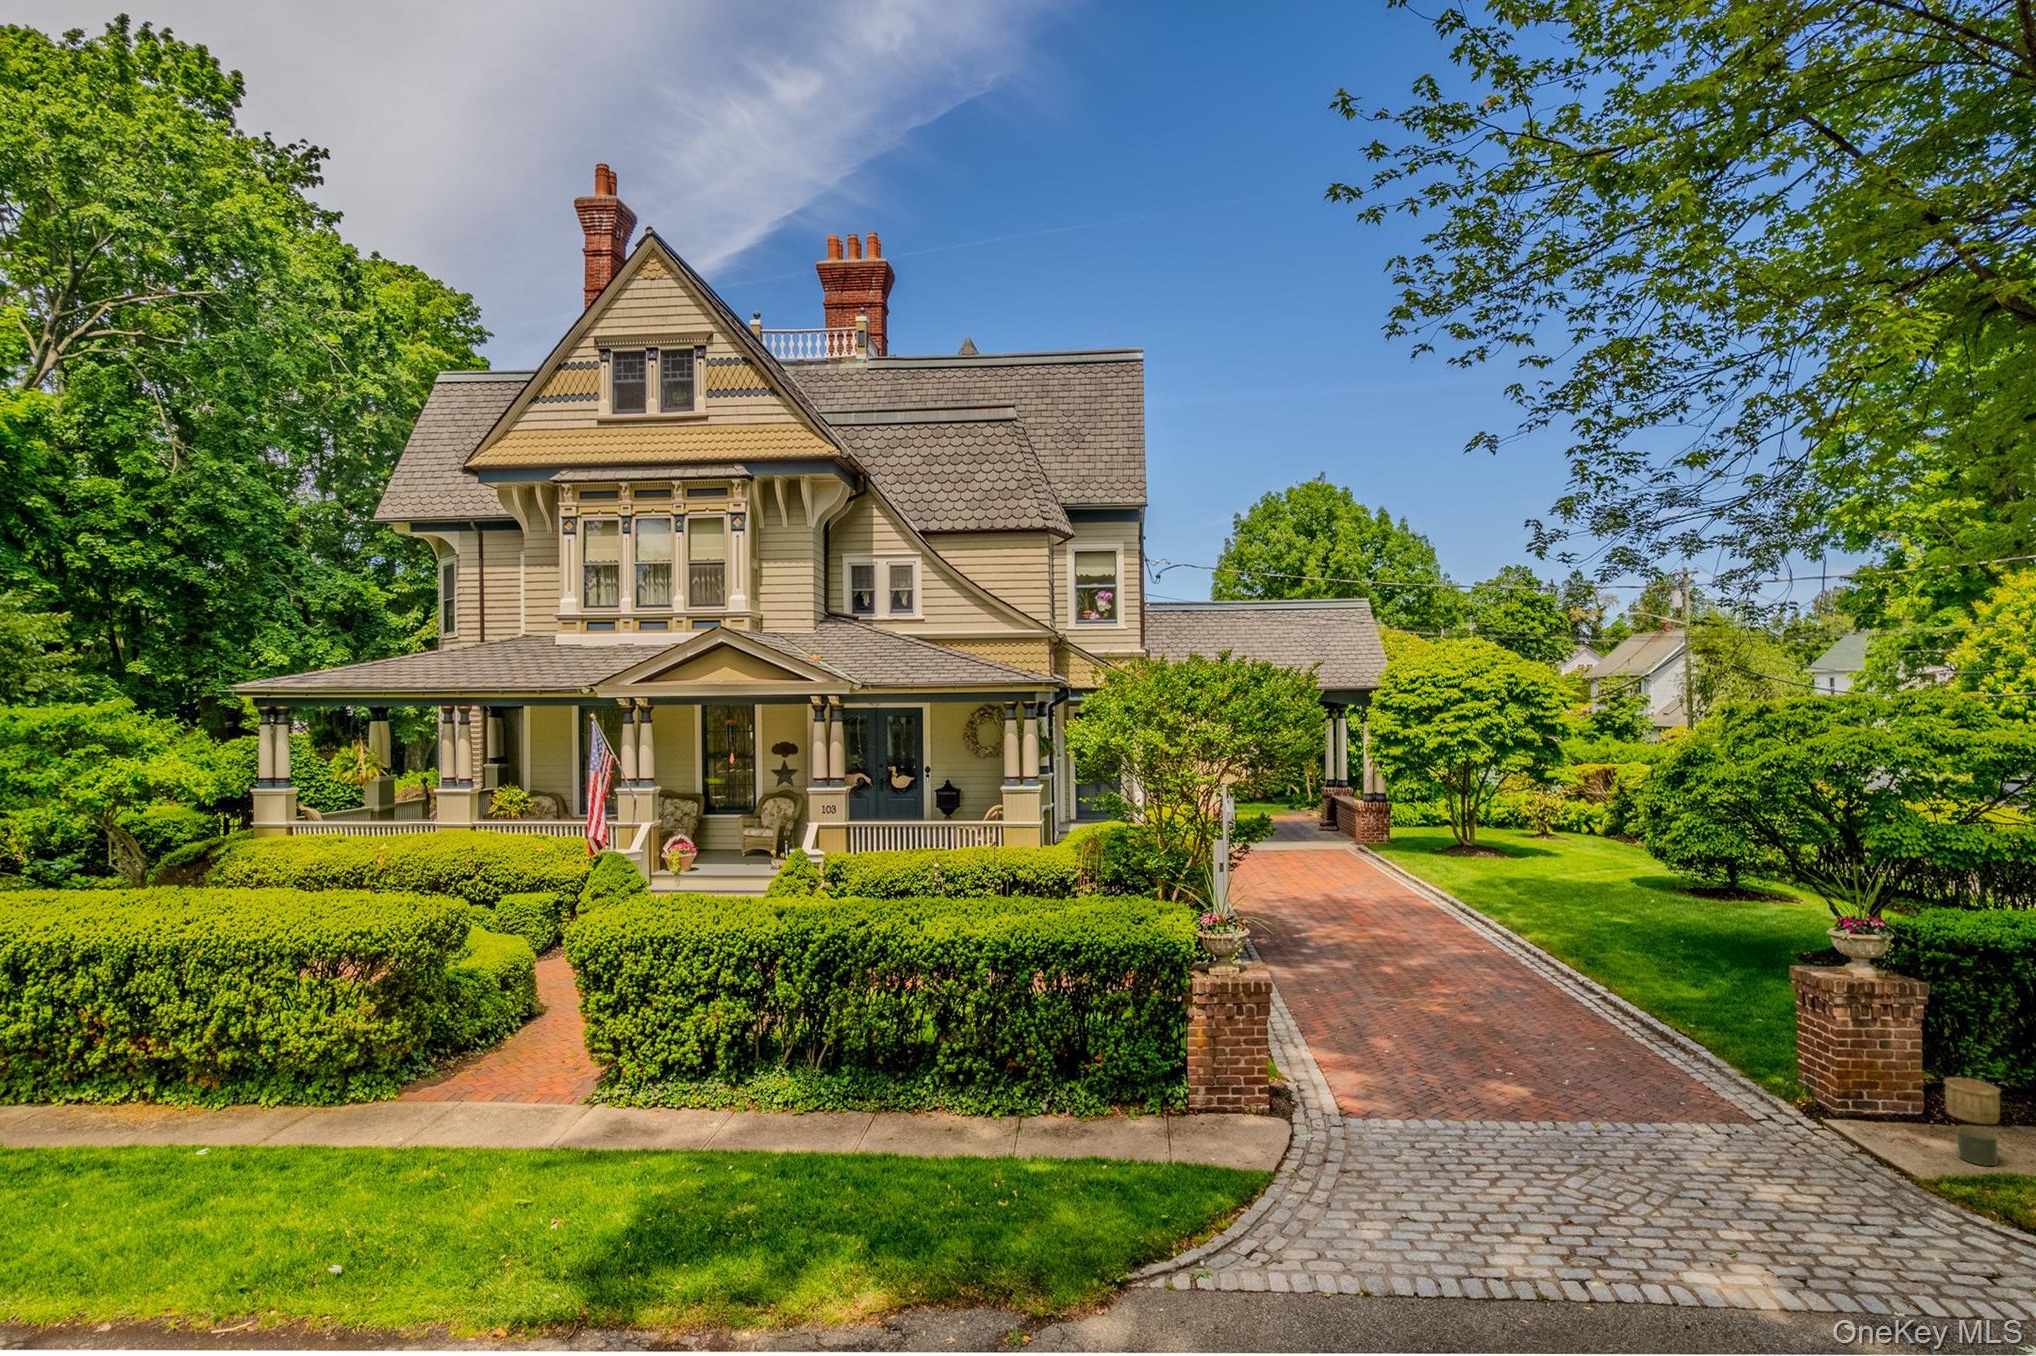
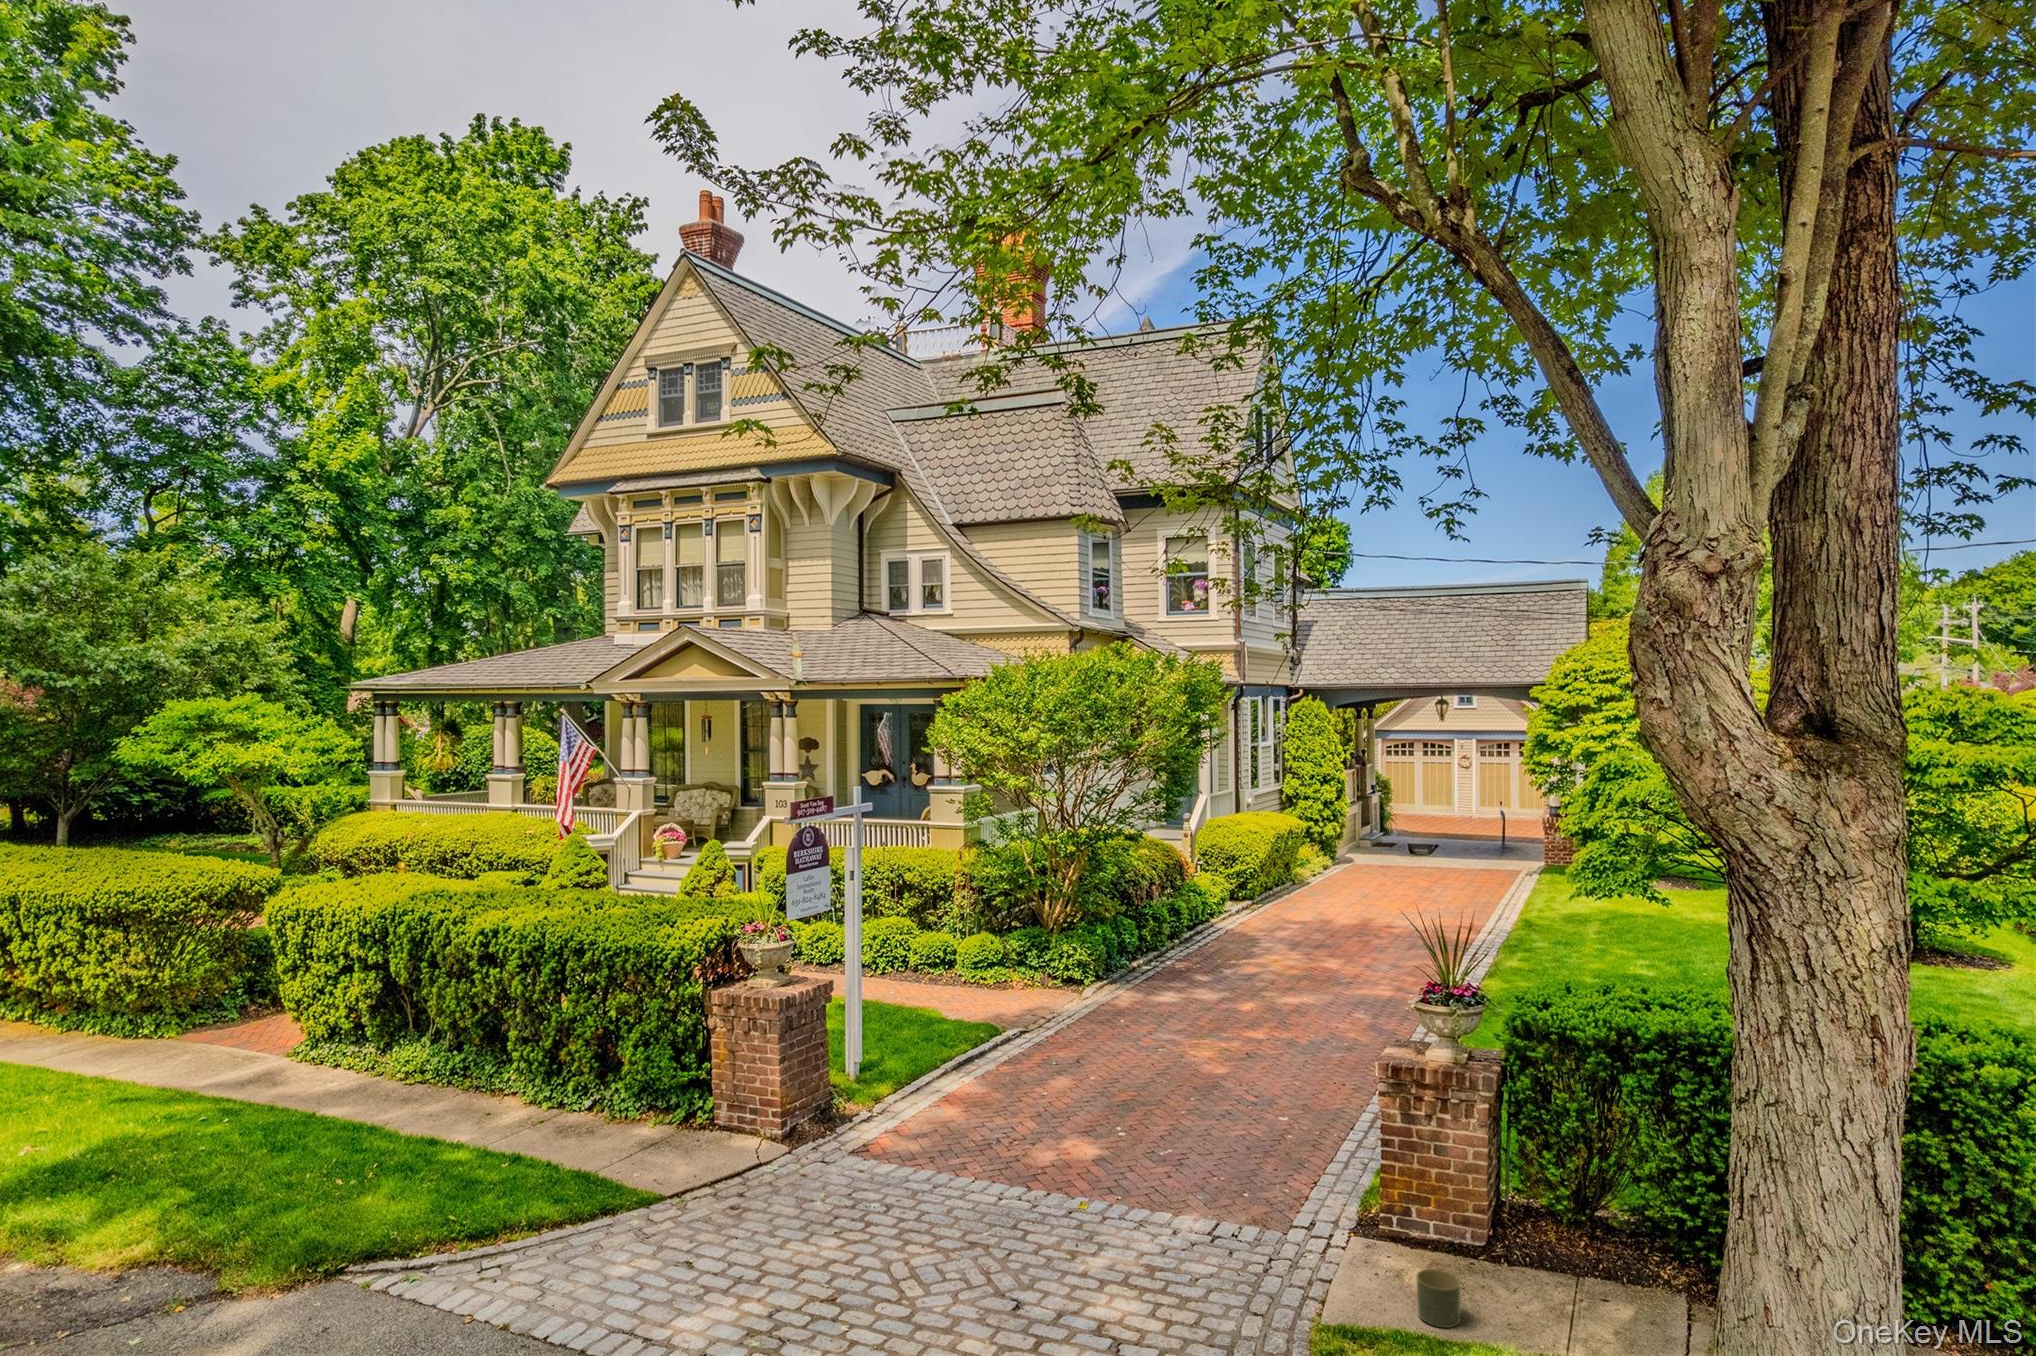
wooden bucket: present [1944,1077,2001,1124] -> none [1516,1209,1583,1283]

